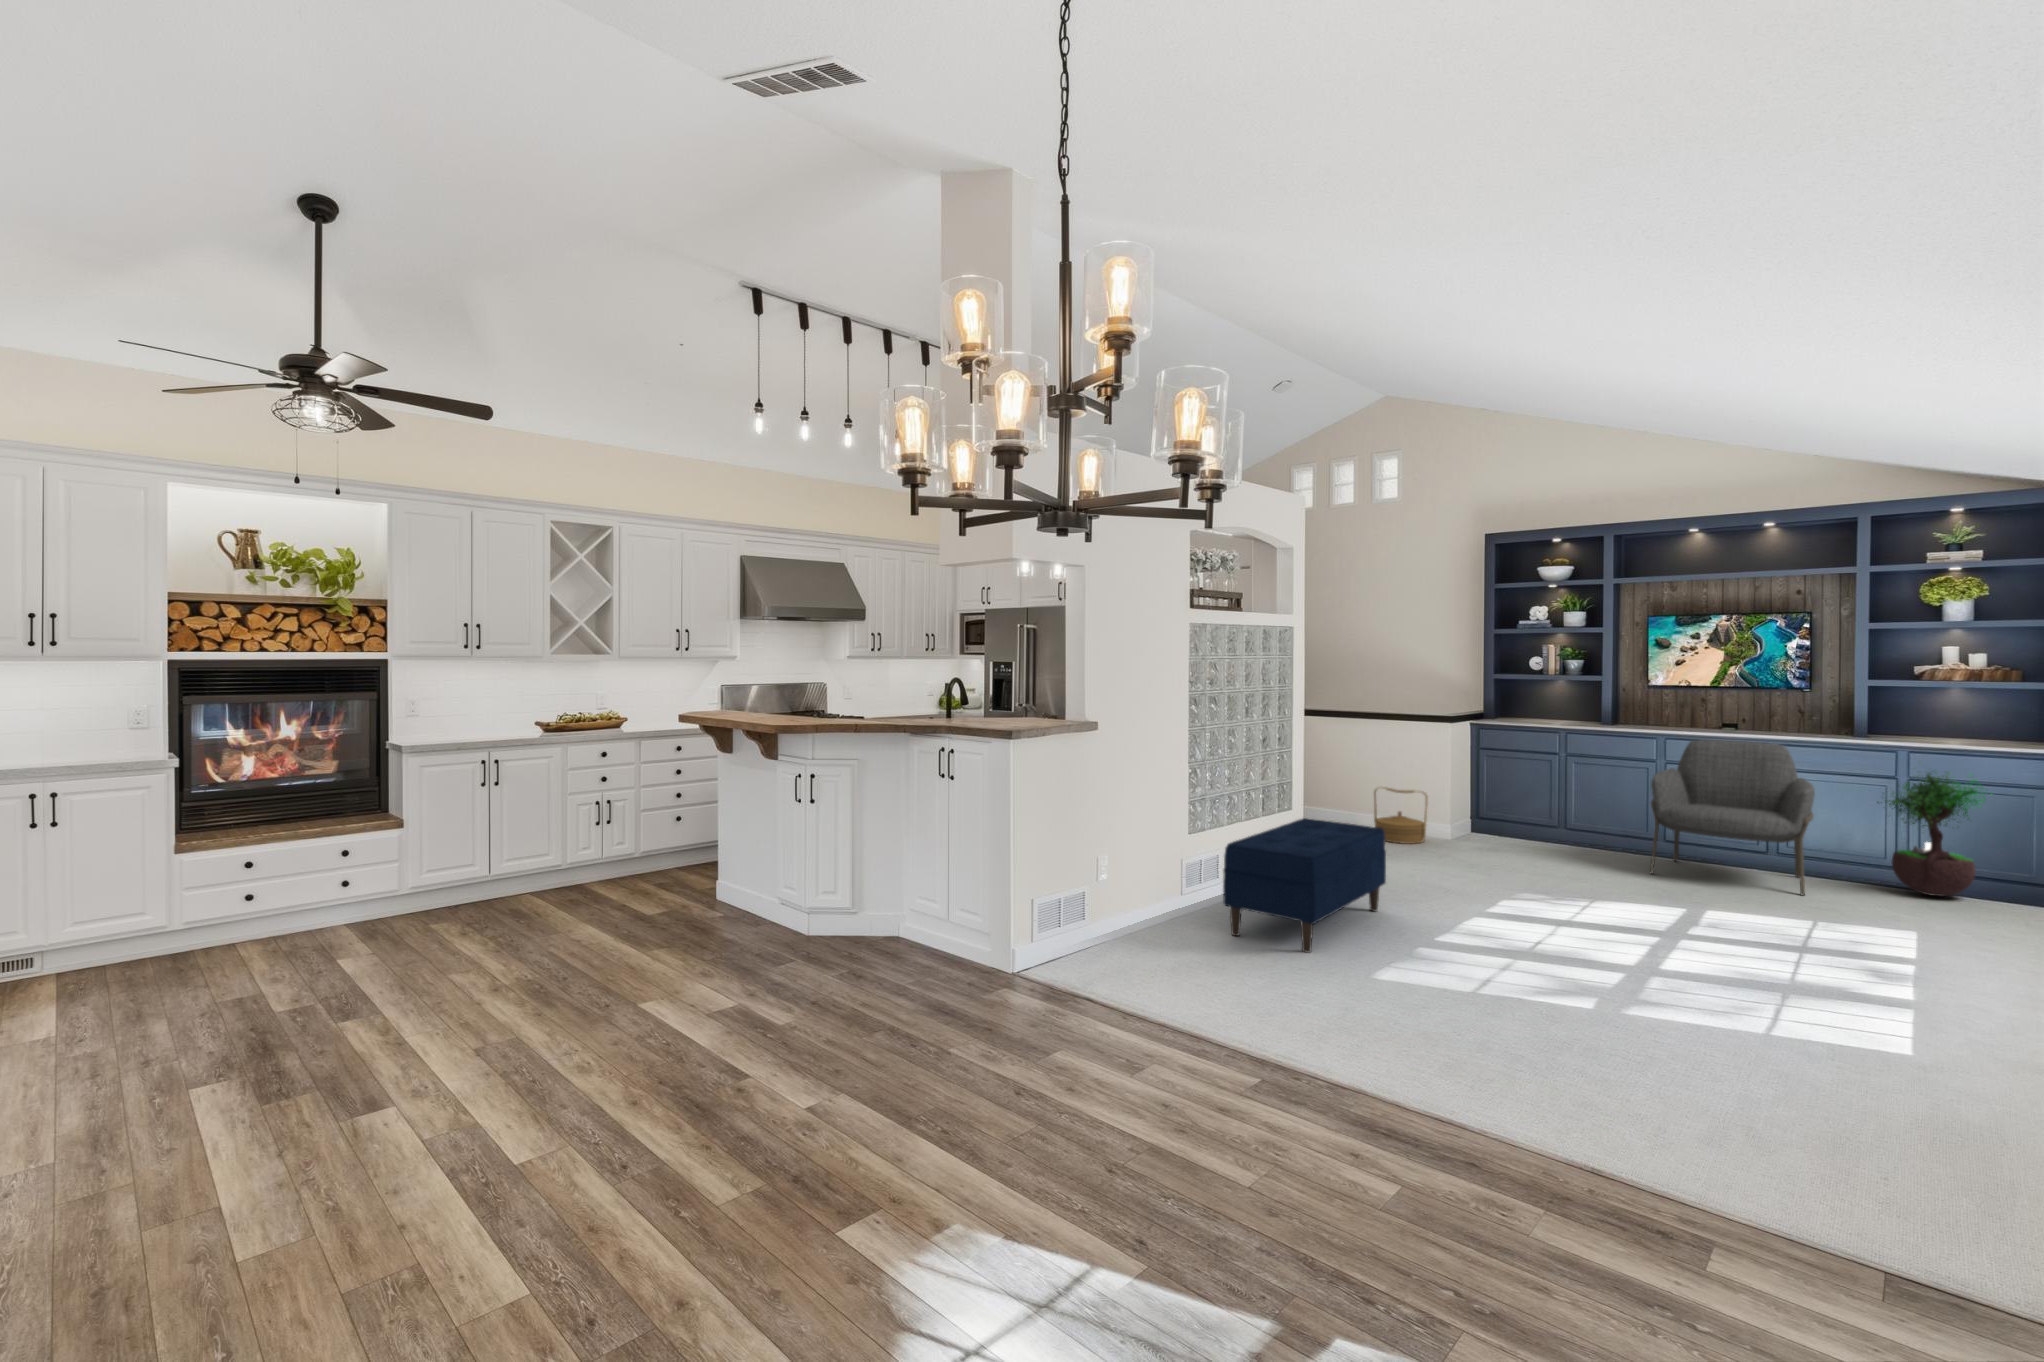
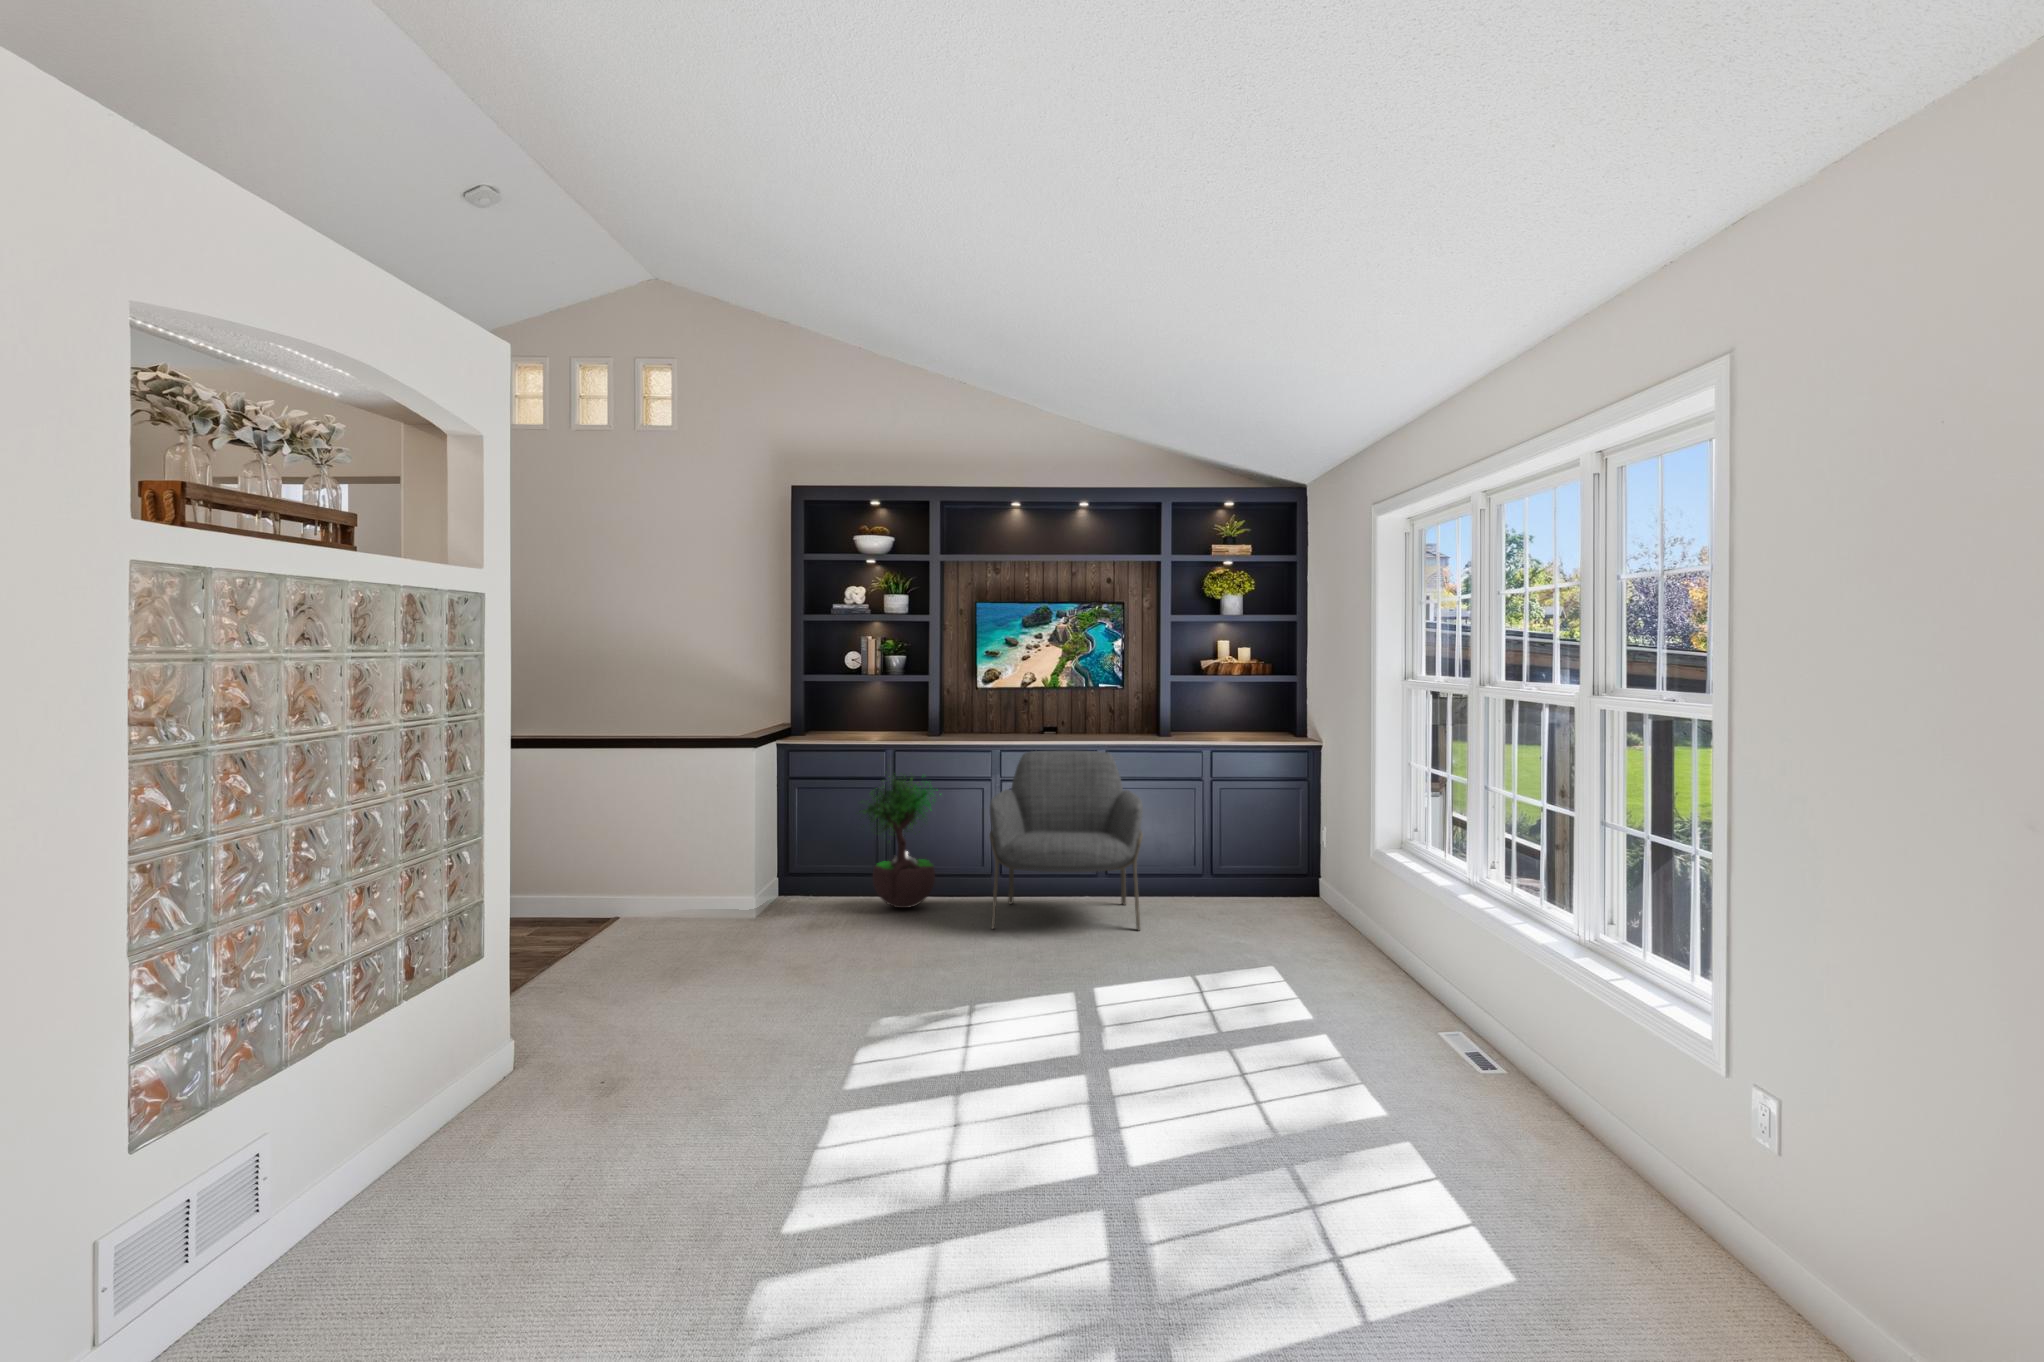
potted tree: present [1877,772,1992,896] -> present [859,765,938,908]
woven basket: present [1374,787,1428,844] -> none [640,851,720,938]
bench: present [1223,818,1386,953] -> none [254,949,647,1289]

